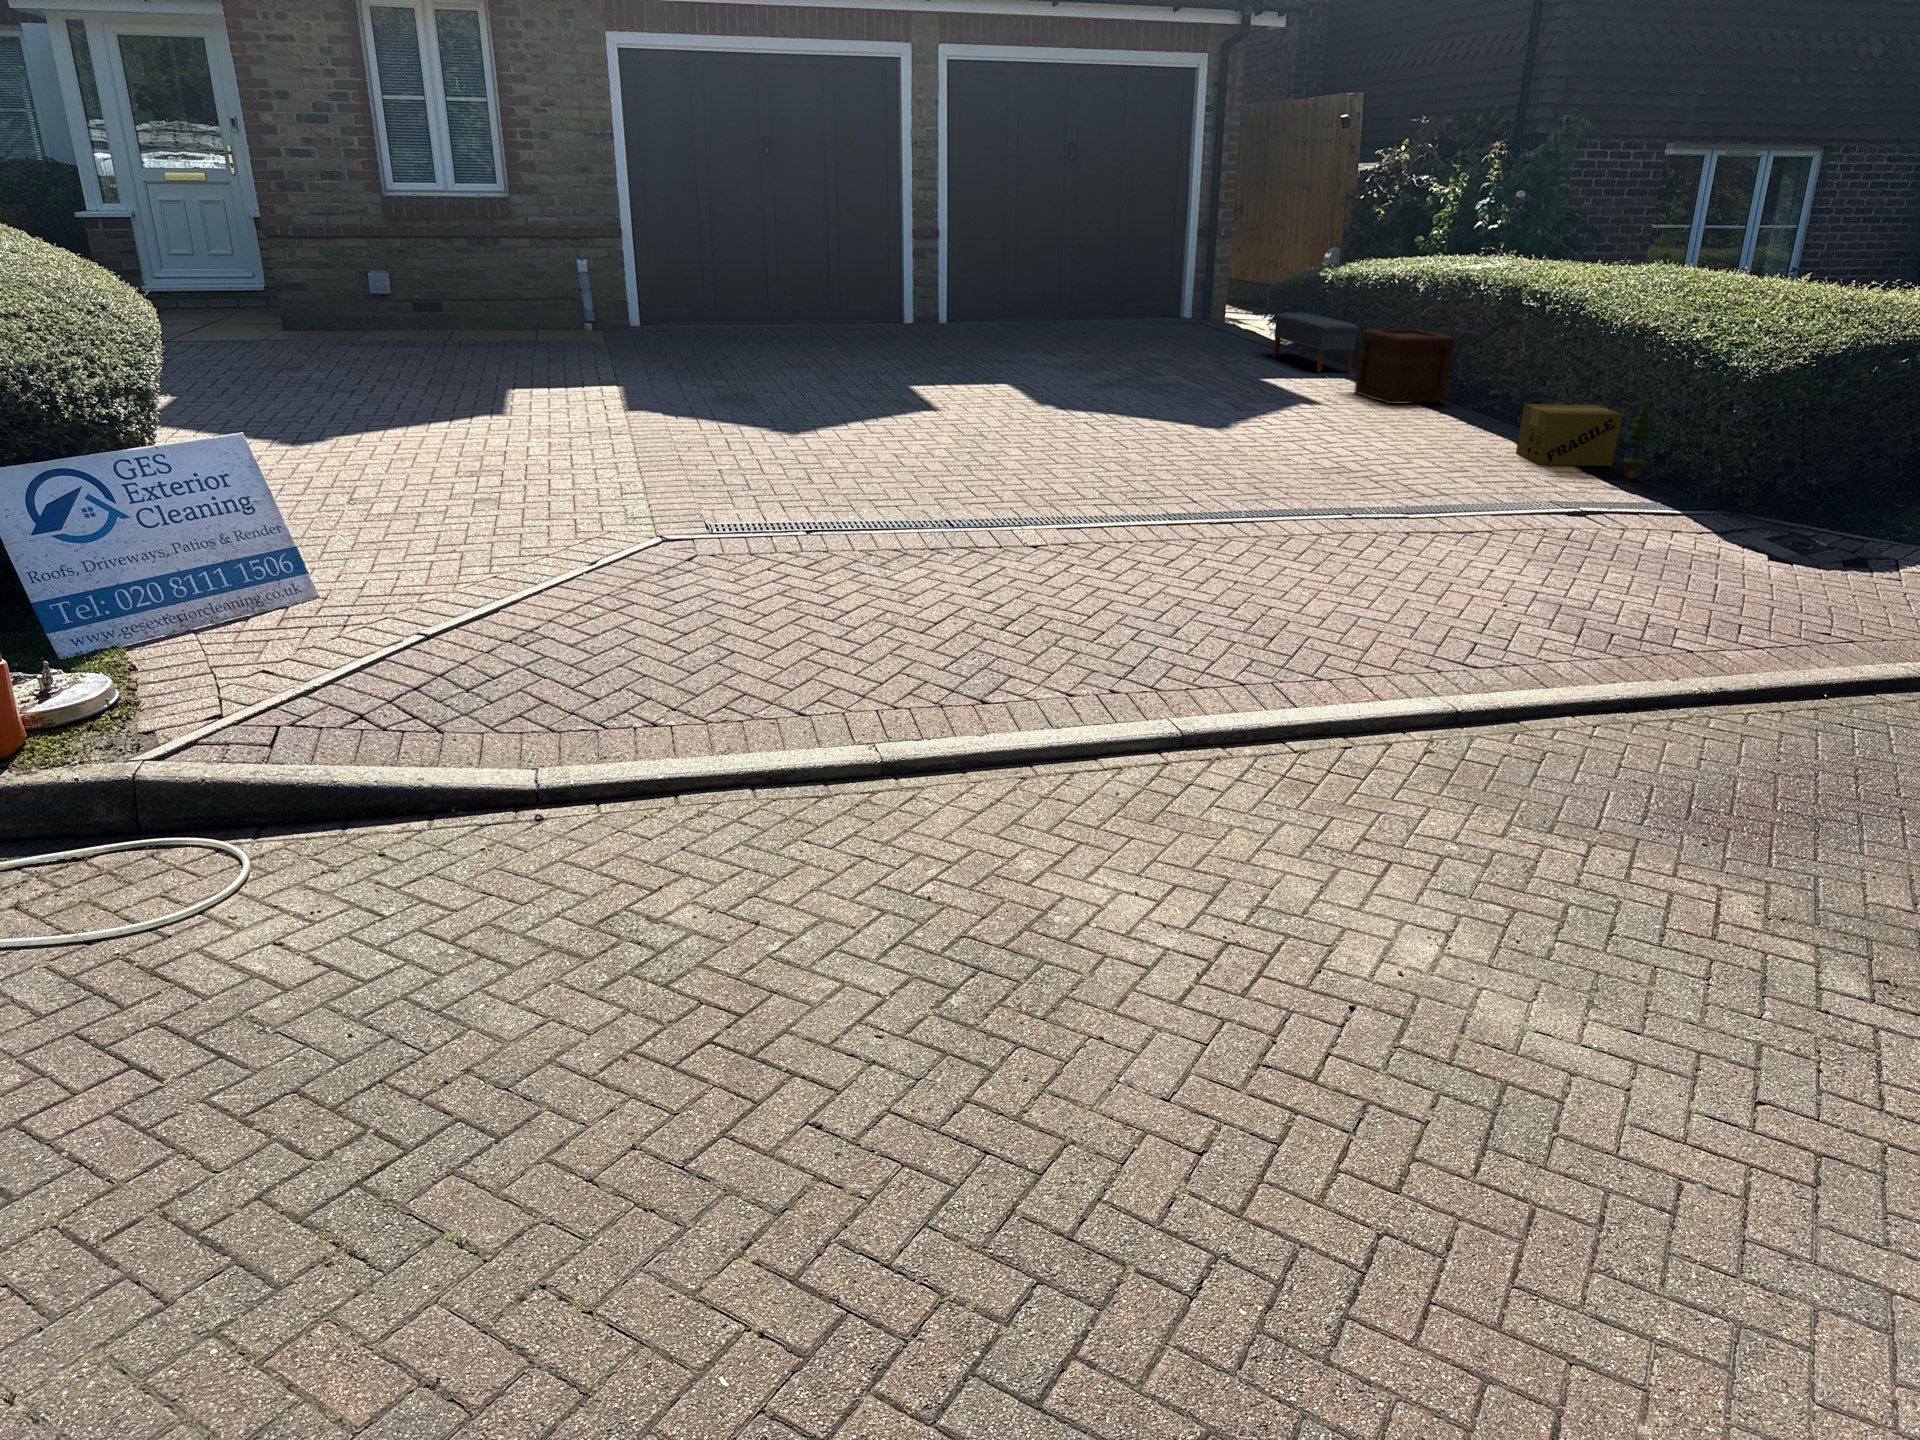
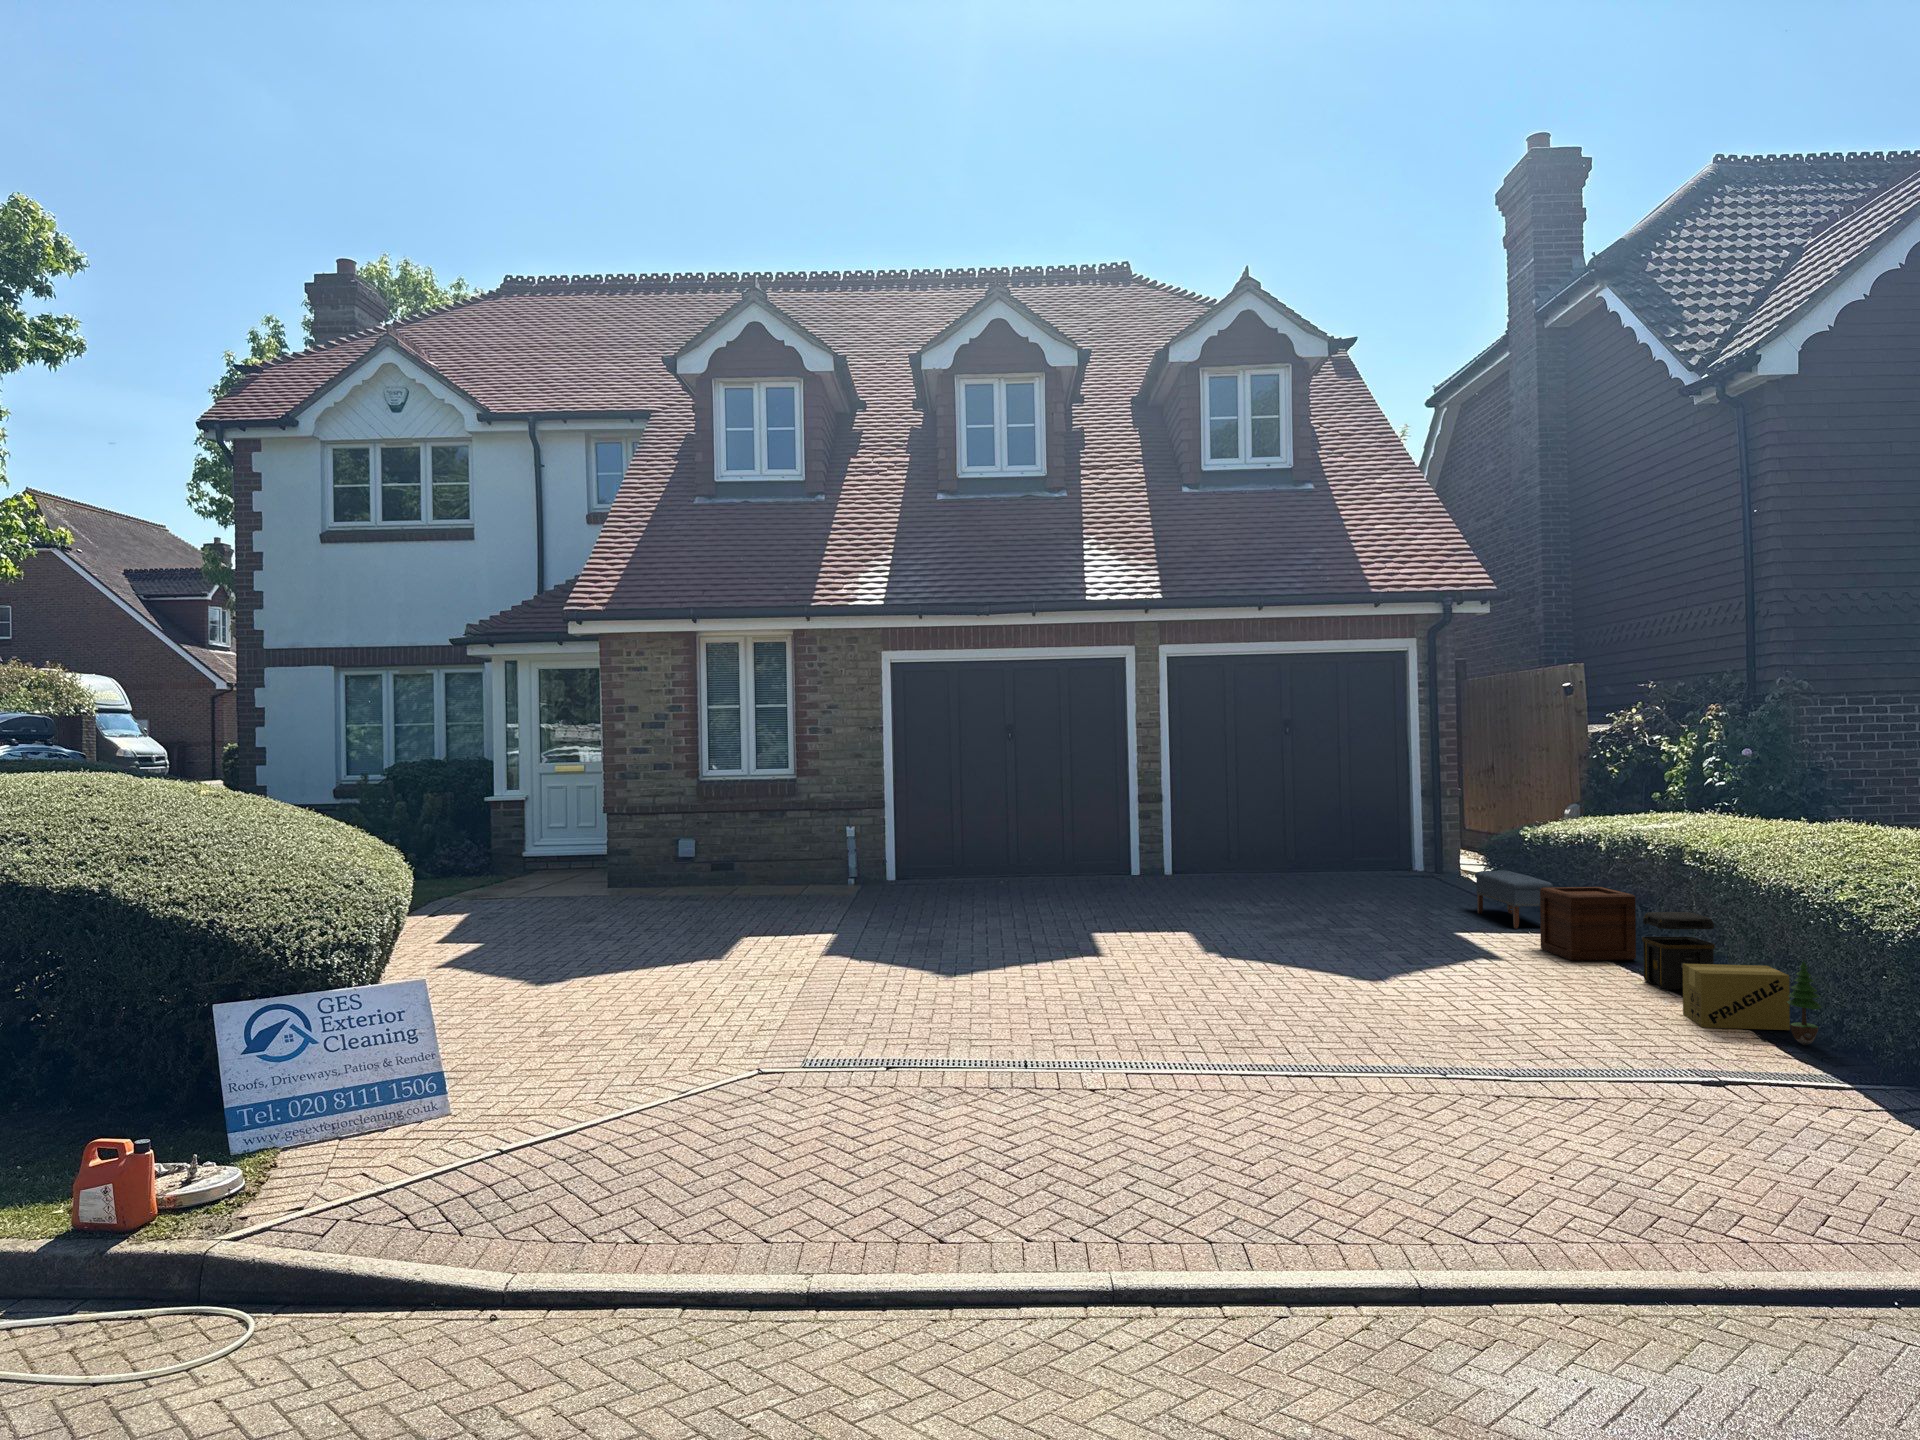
toolbox: none [1464,354,1540,431] -> present [1642,912,1715,990]

